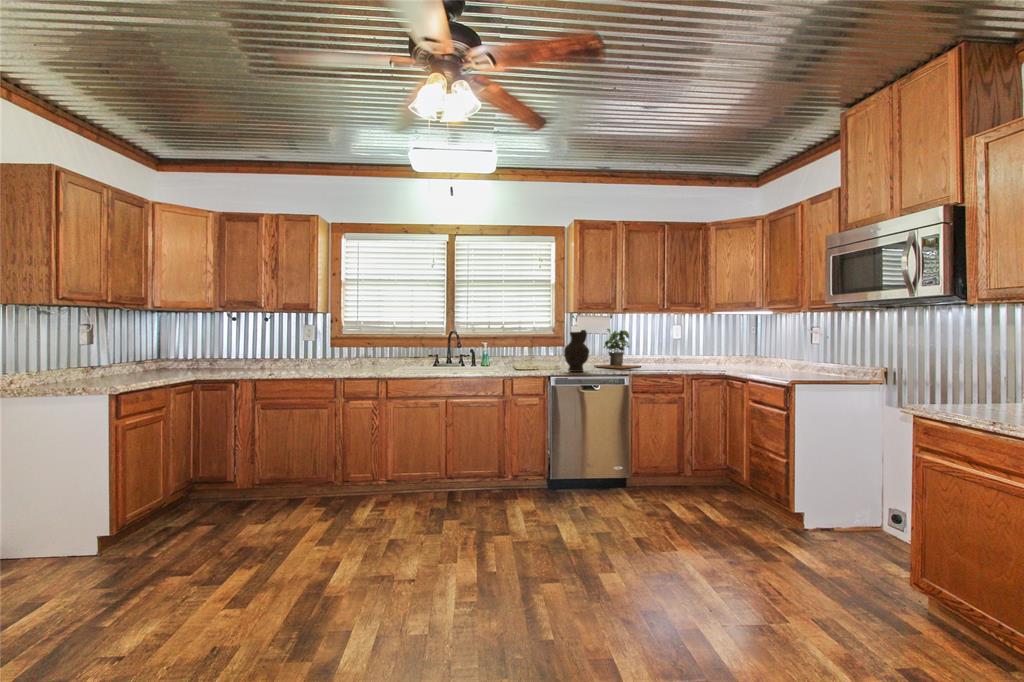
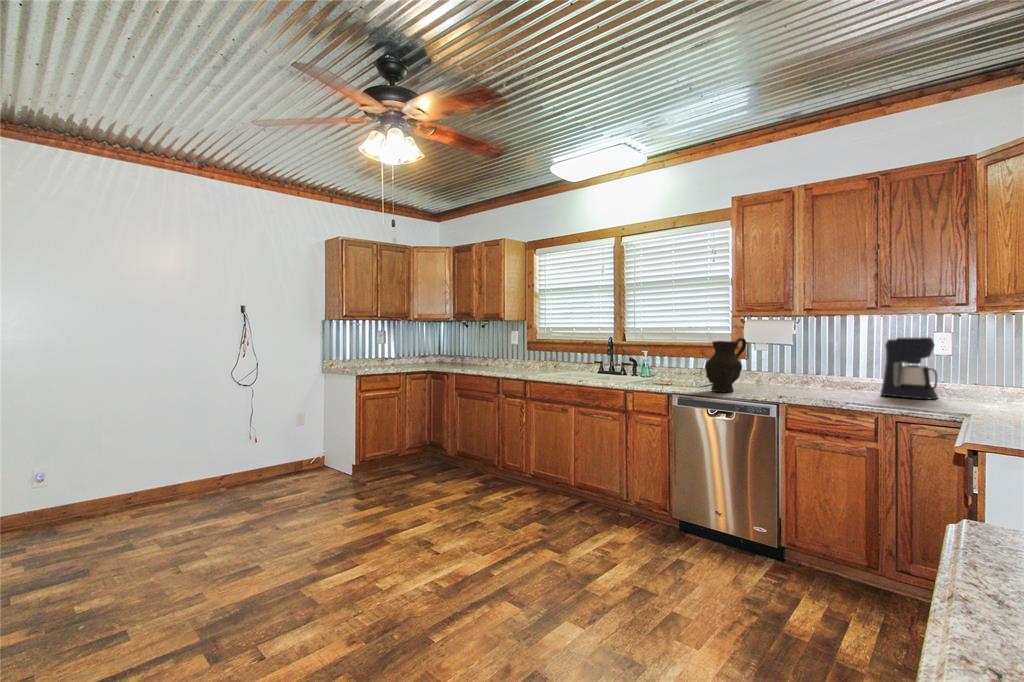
potted plant: present [594,329,641,369] -> none [781,336,854,394]
coffee maker: none [652,329,681,367] -> present [880,337,938,399]

